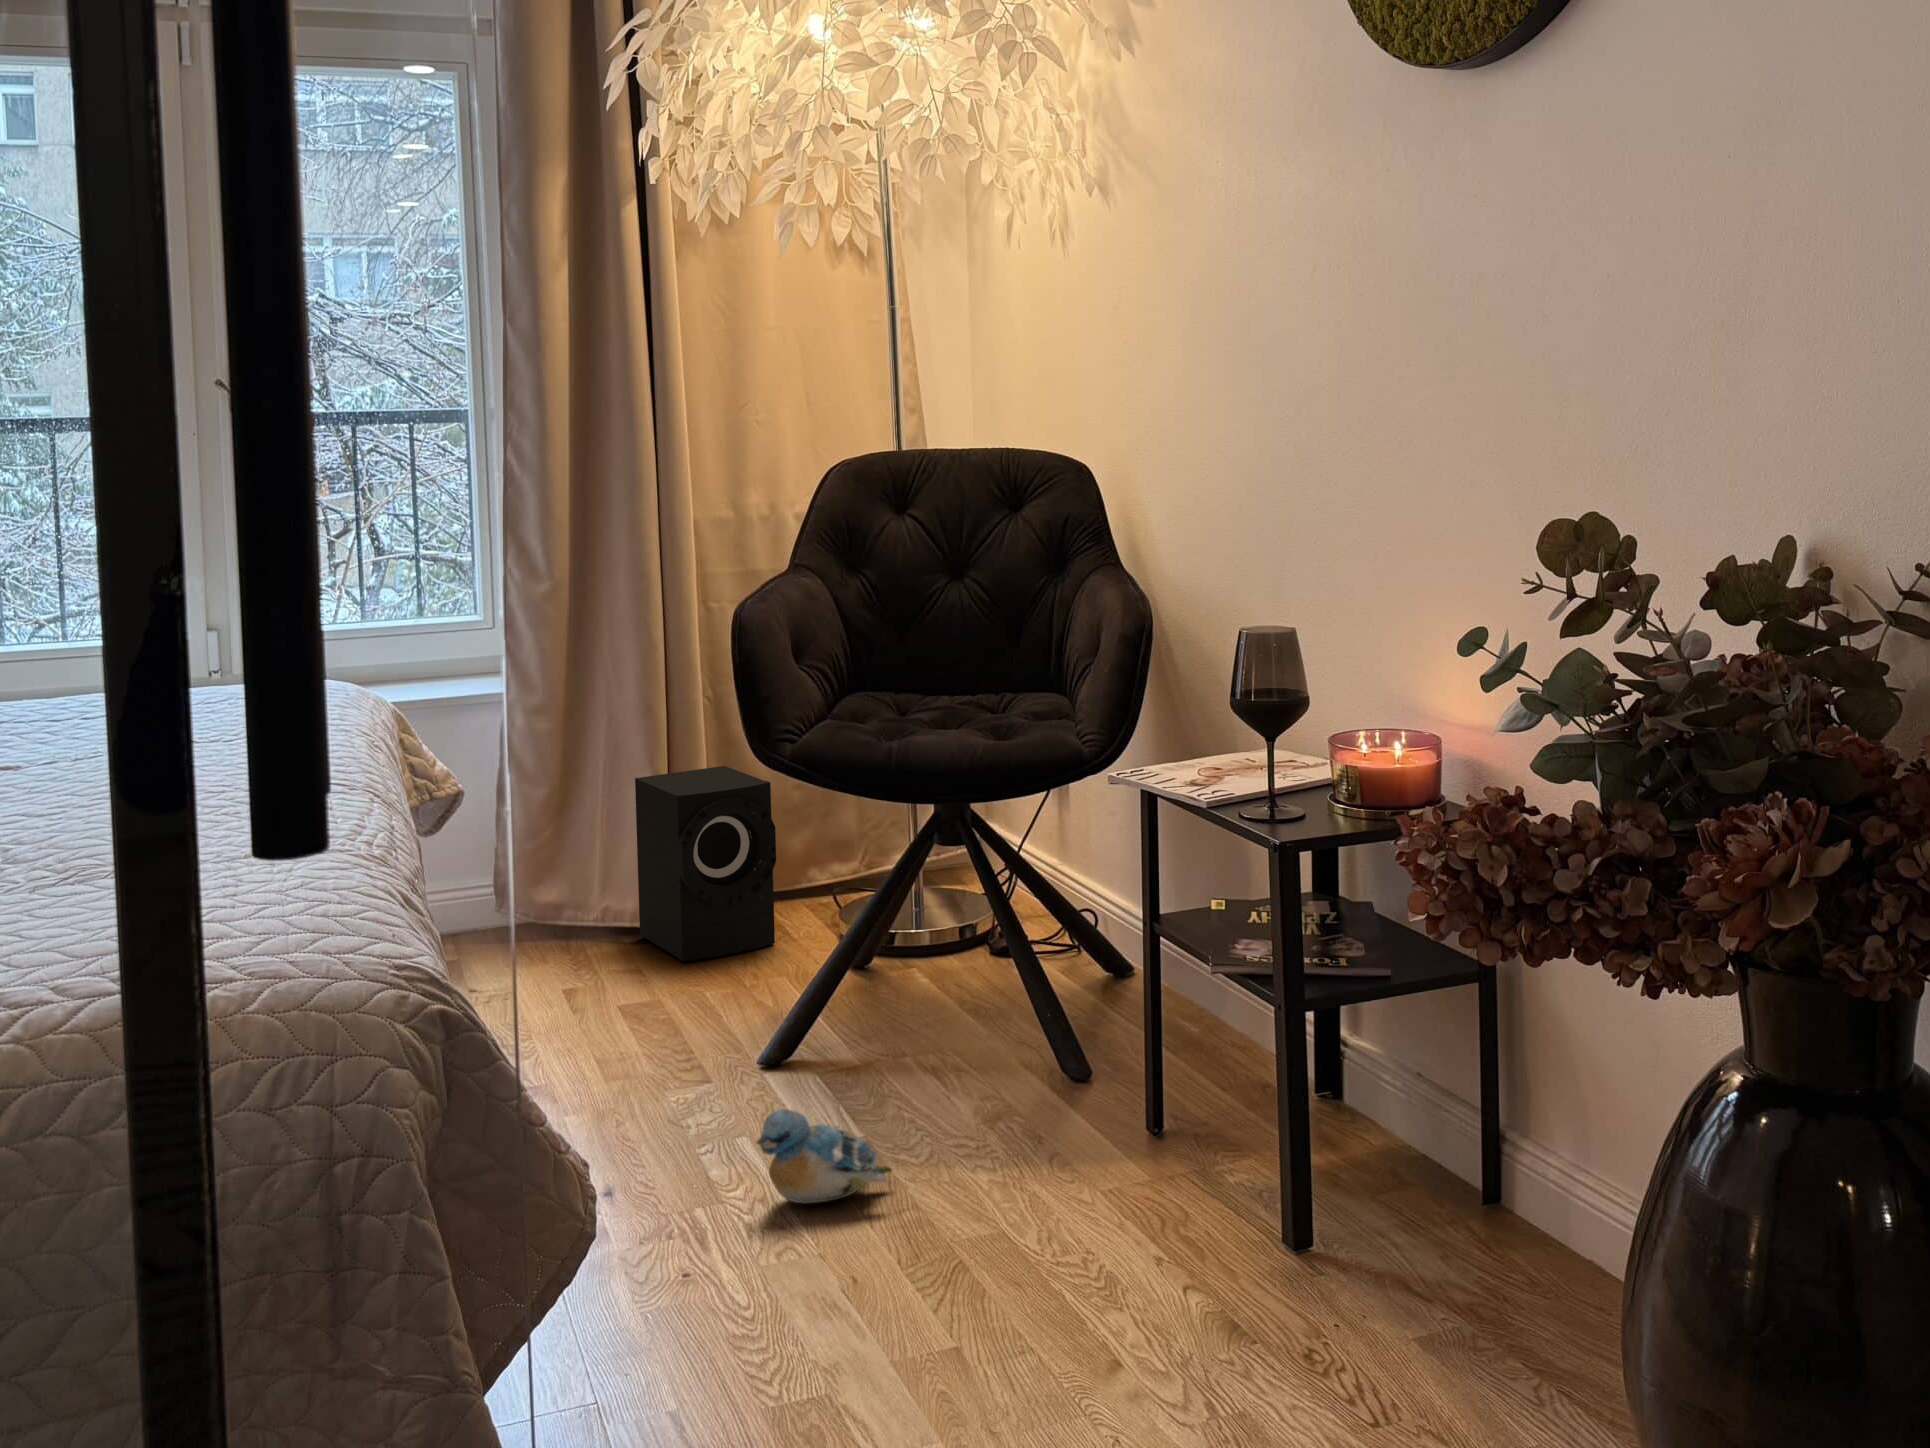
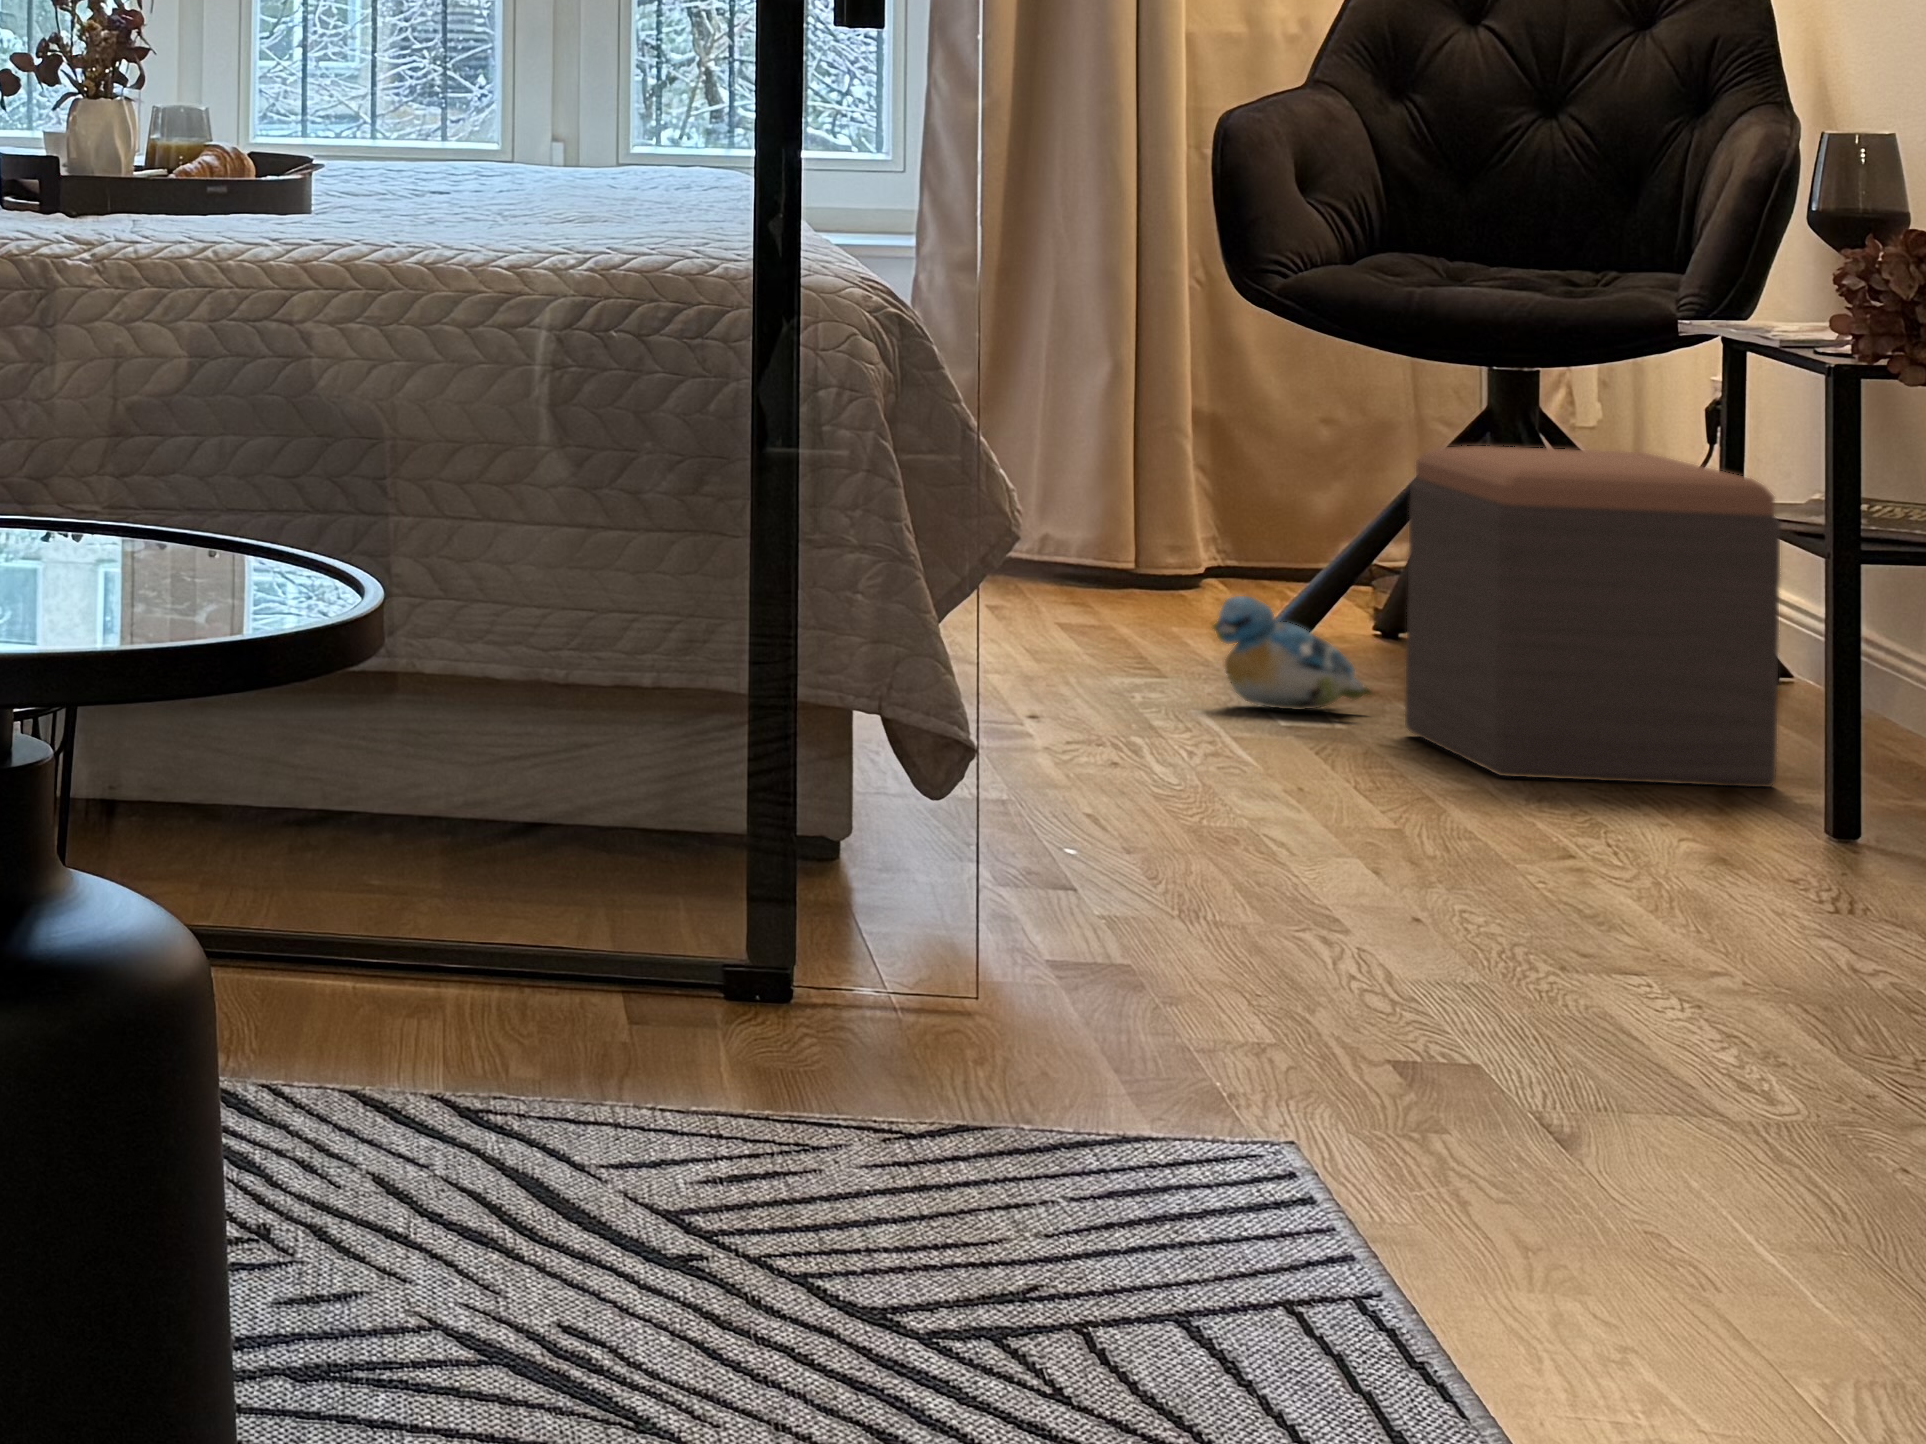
speaker: present [635,766,776,961] -> none [1085,360,1278,593]
footstool: none [924,954,1246,1330] -> present [1405,446,1780,788]

